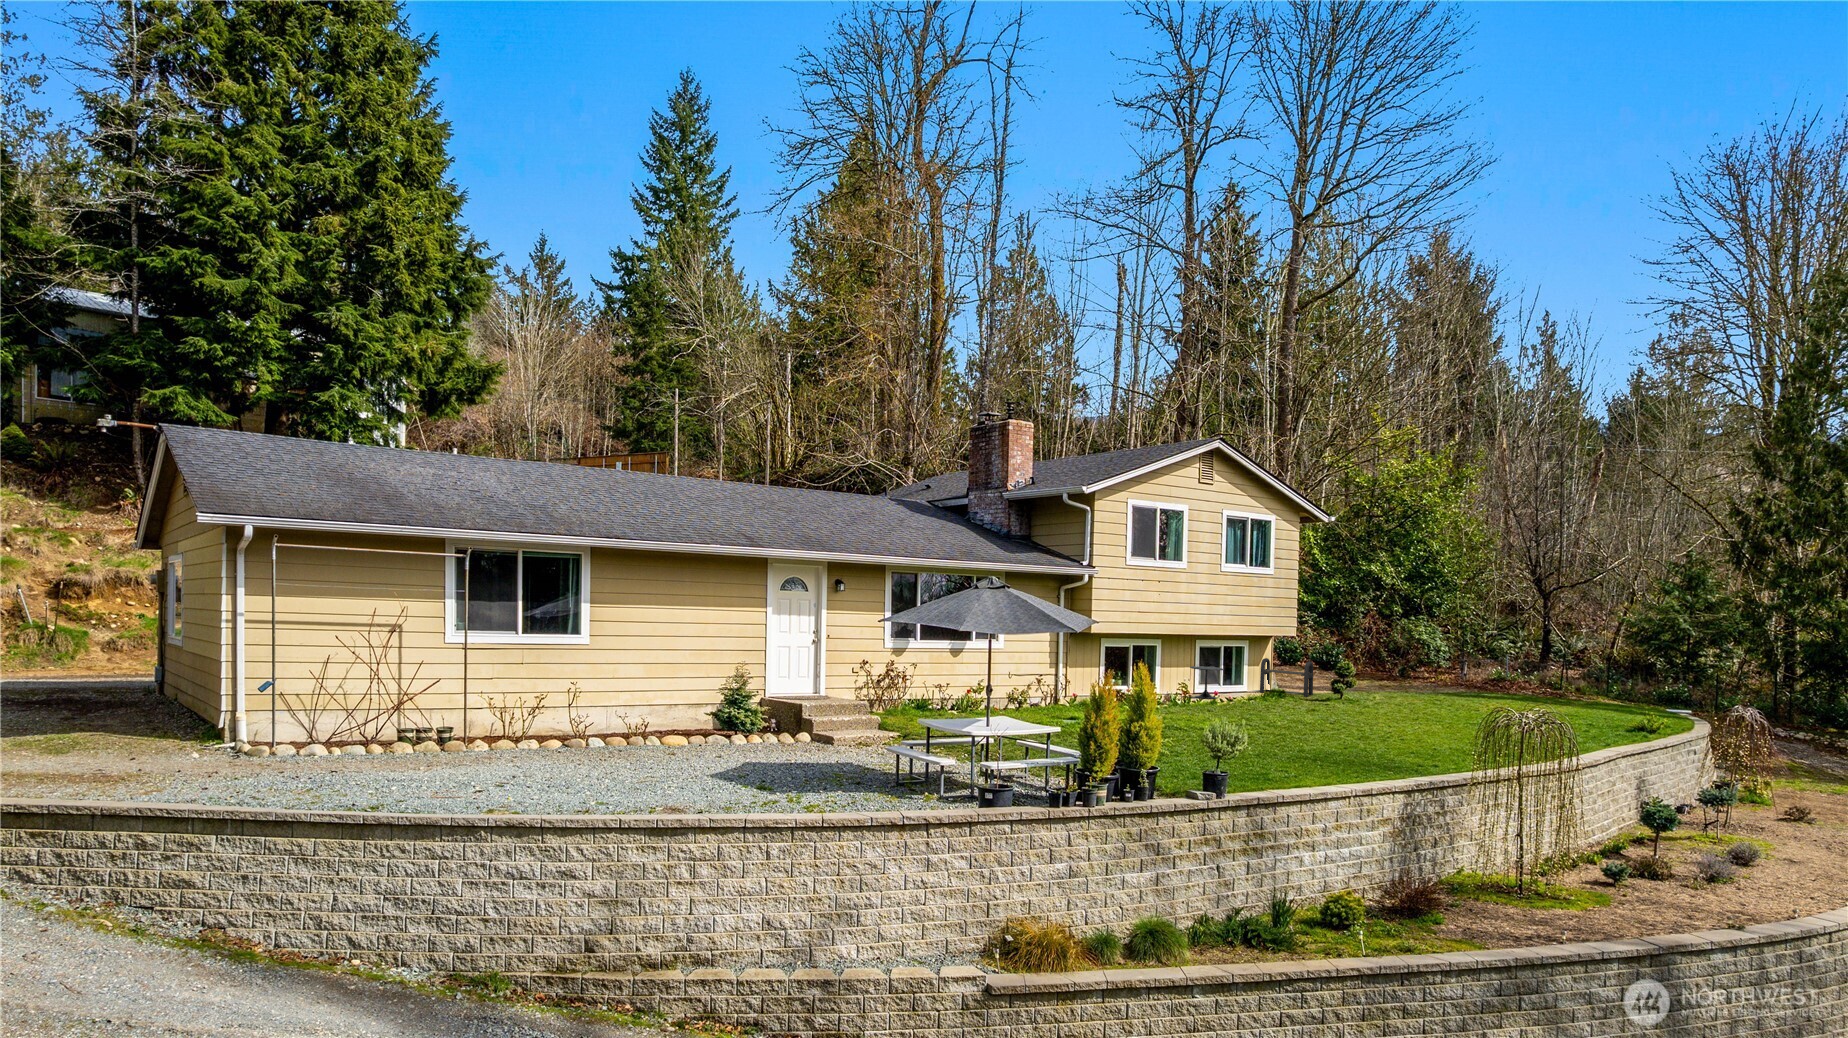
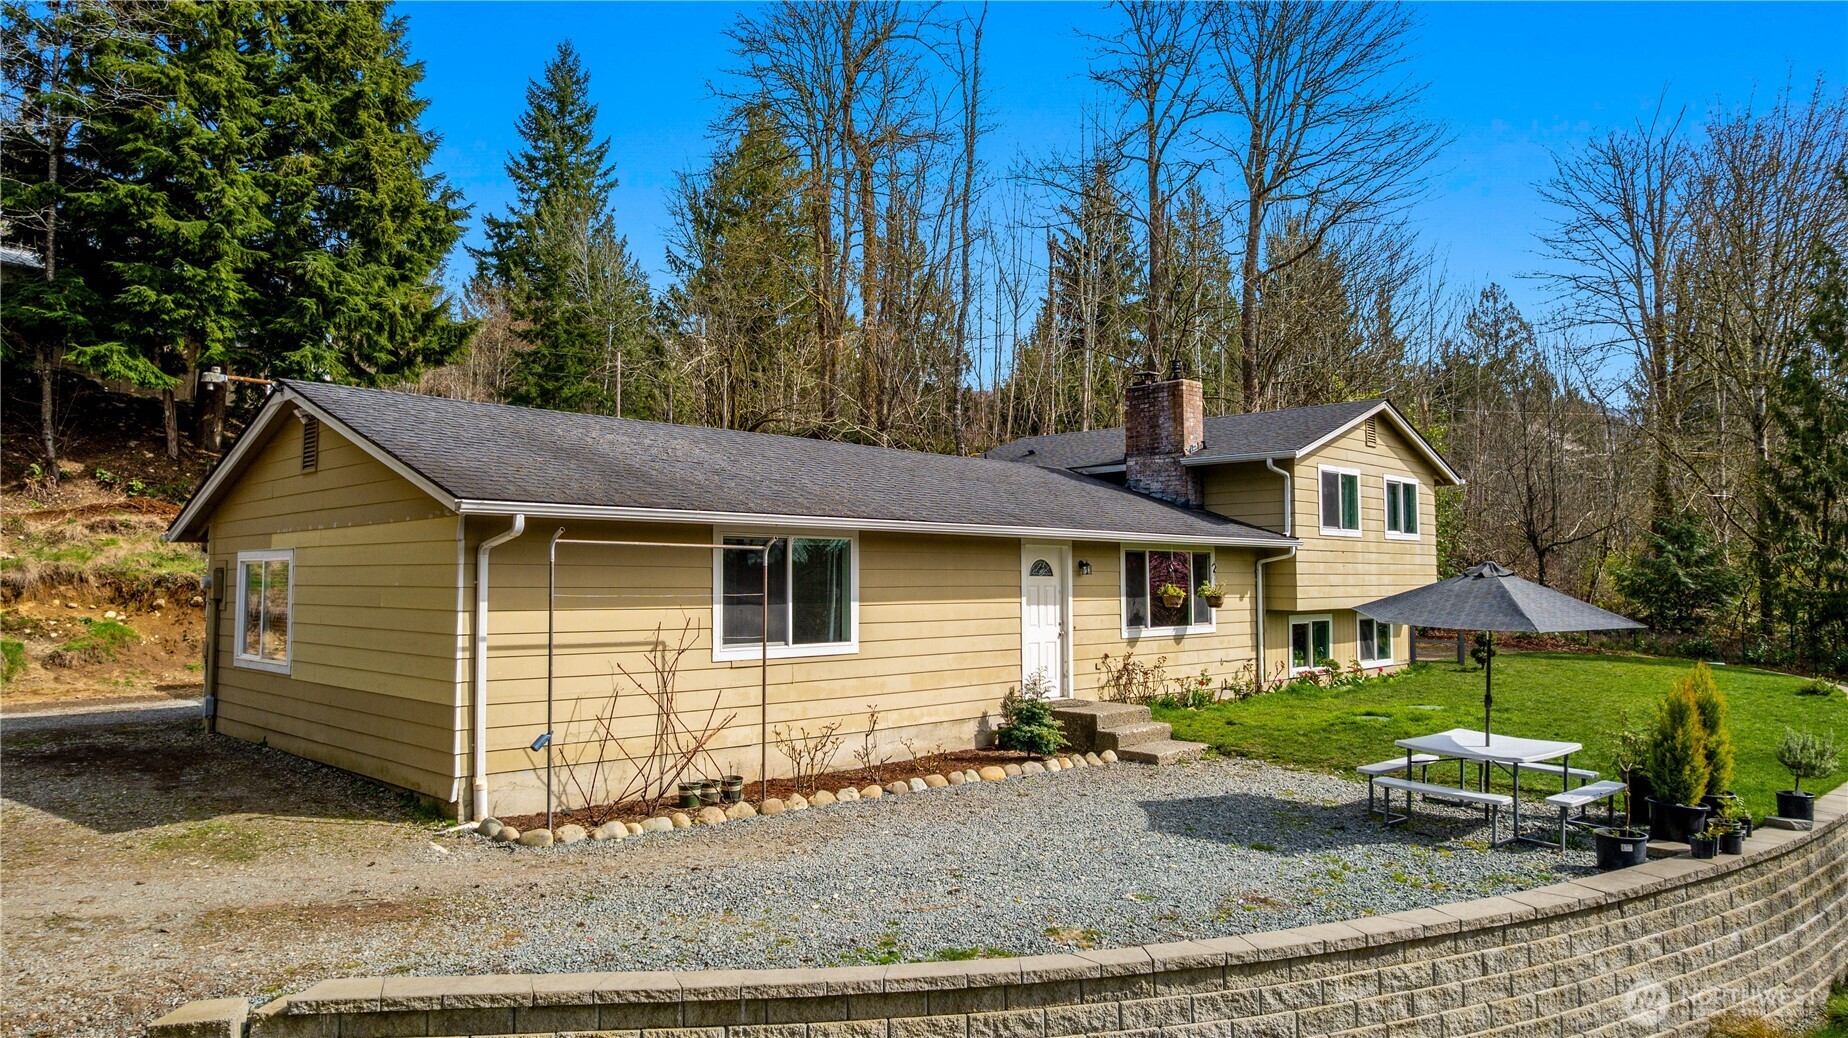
side table: present [1190,666,1223,699] -> none [1364,640,1401,674]

